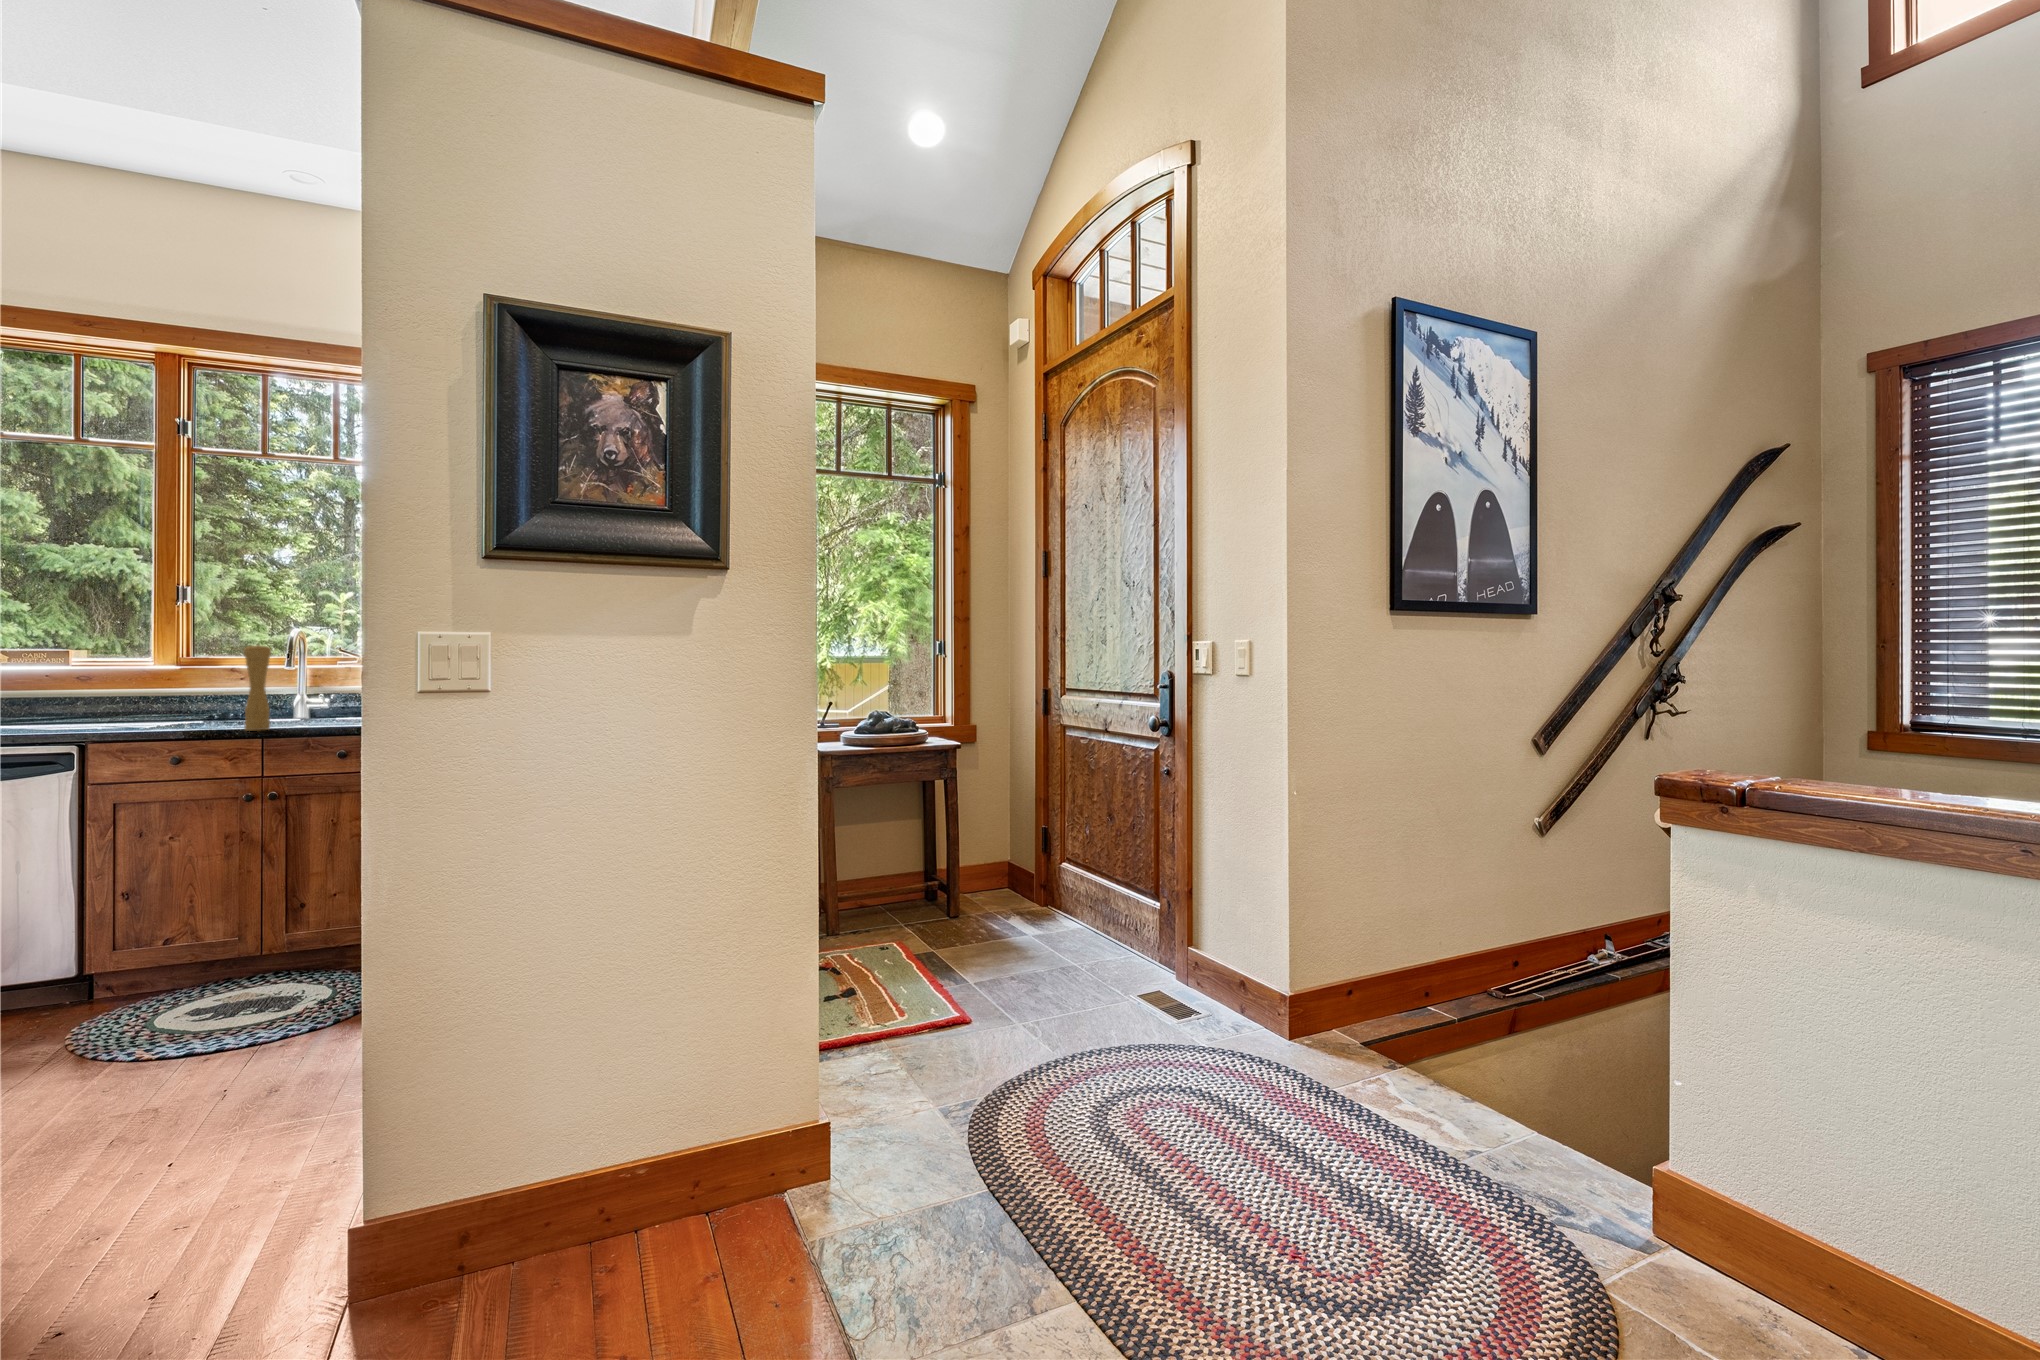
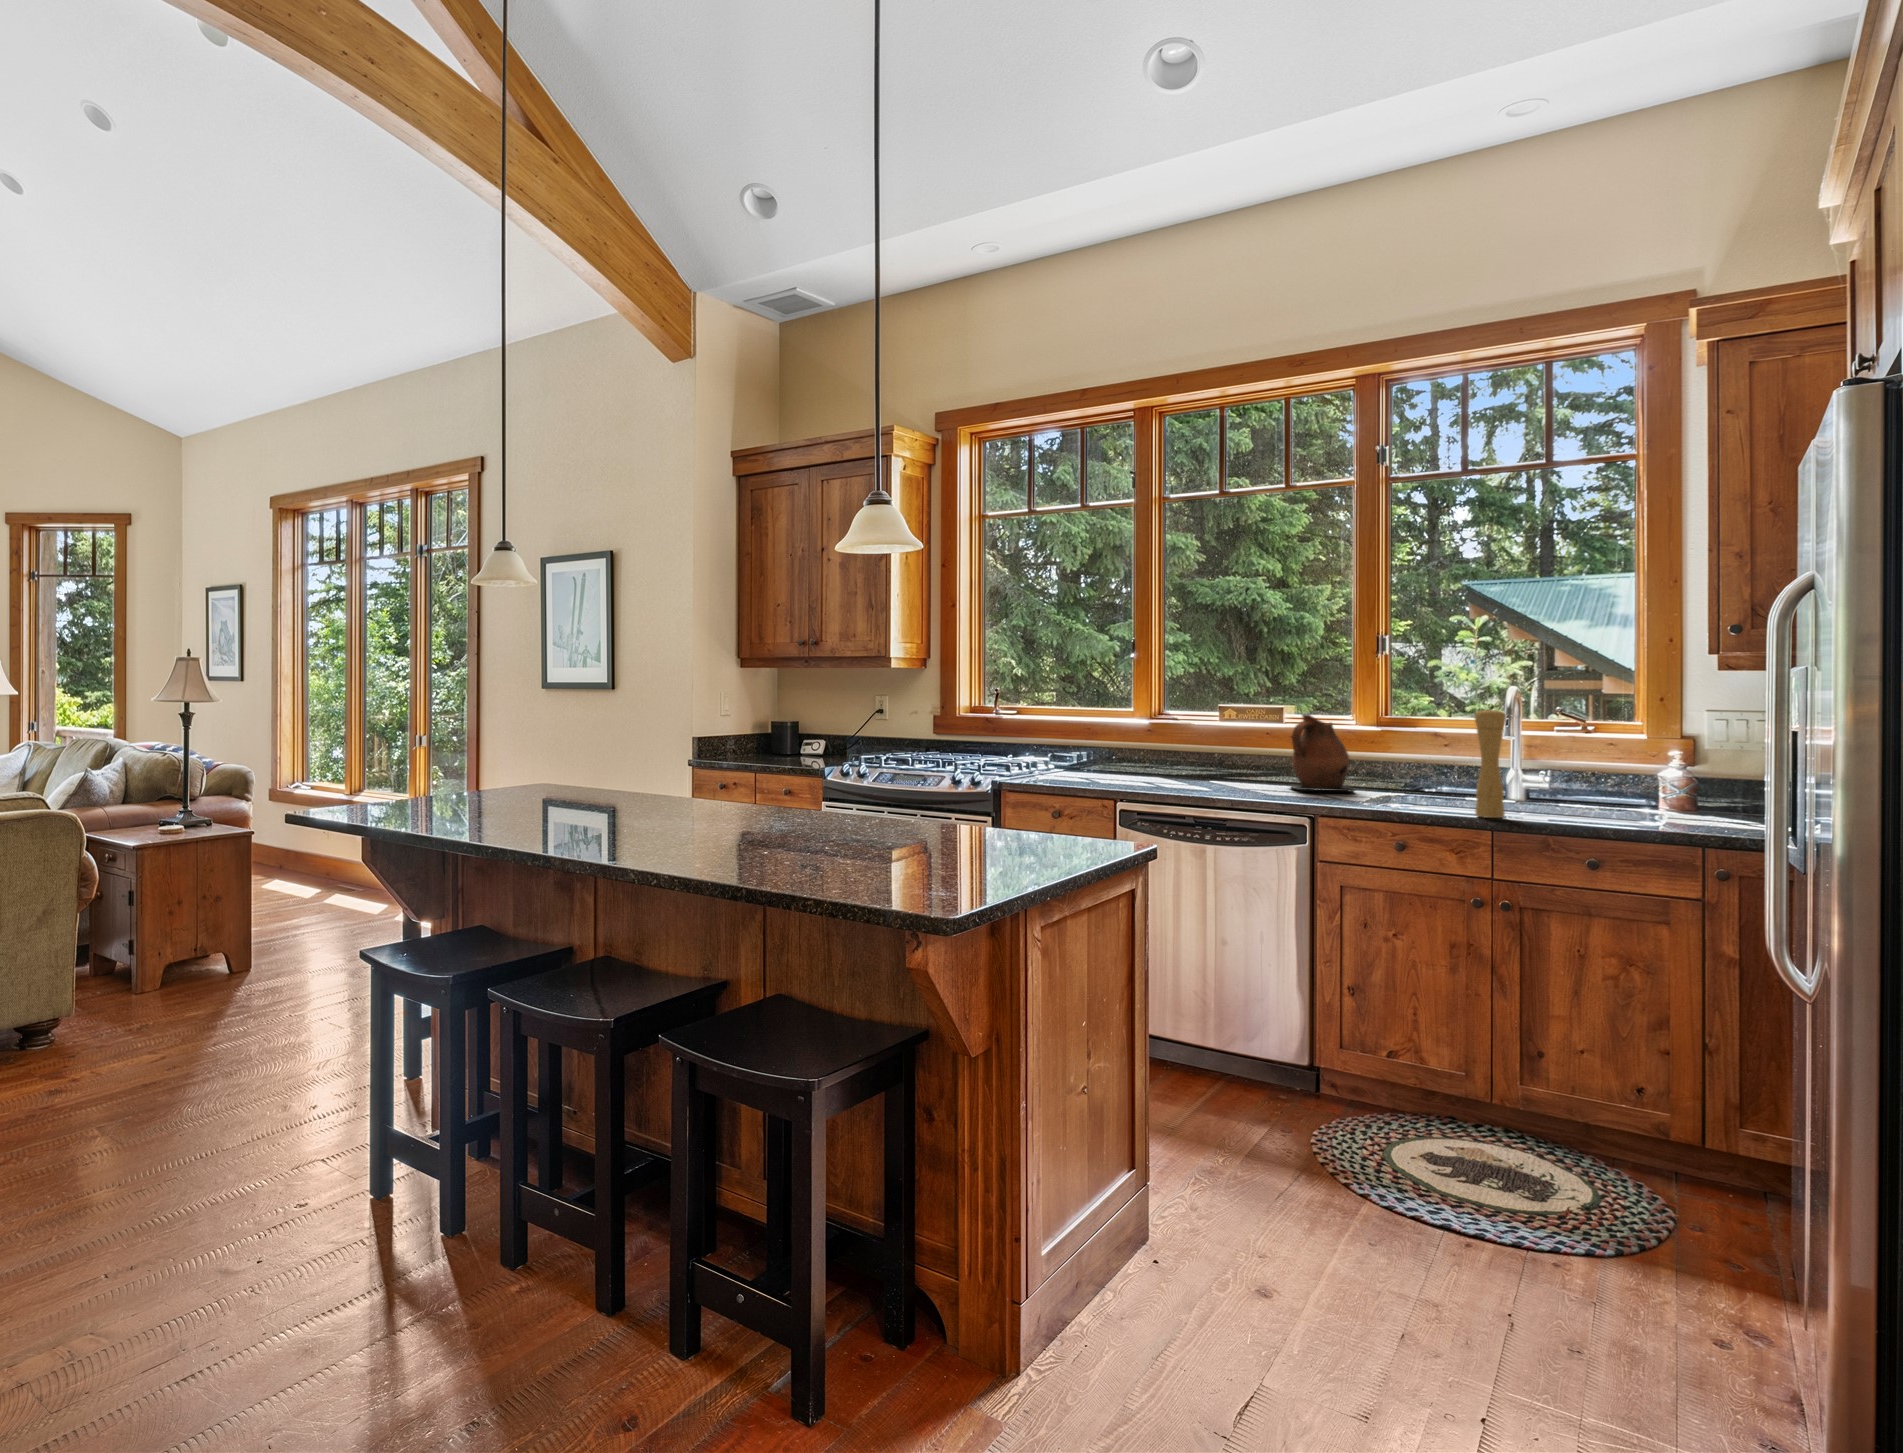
ceramic pitcher: none [61,655,140,725] -> present [1291,714,1354,792]

